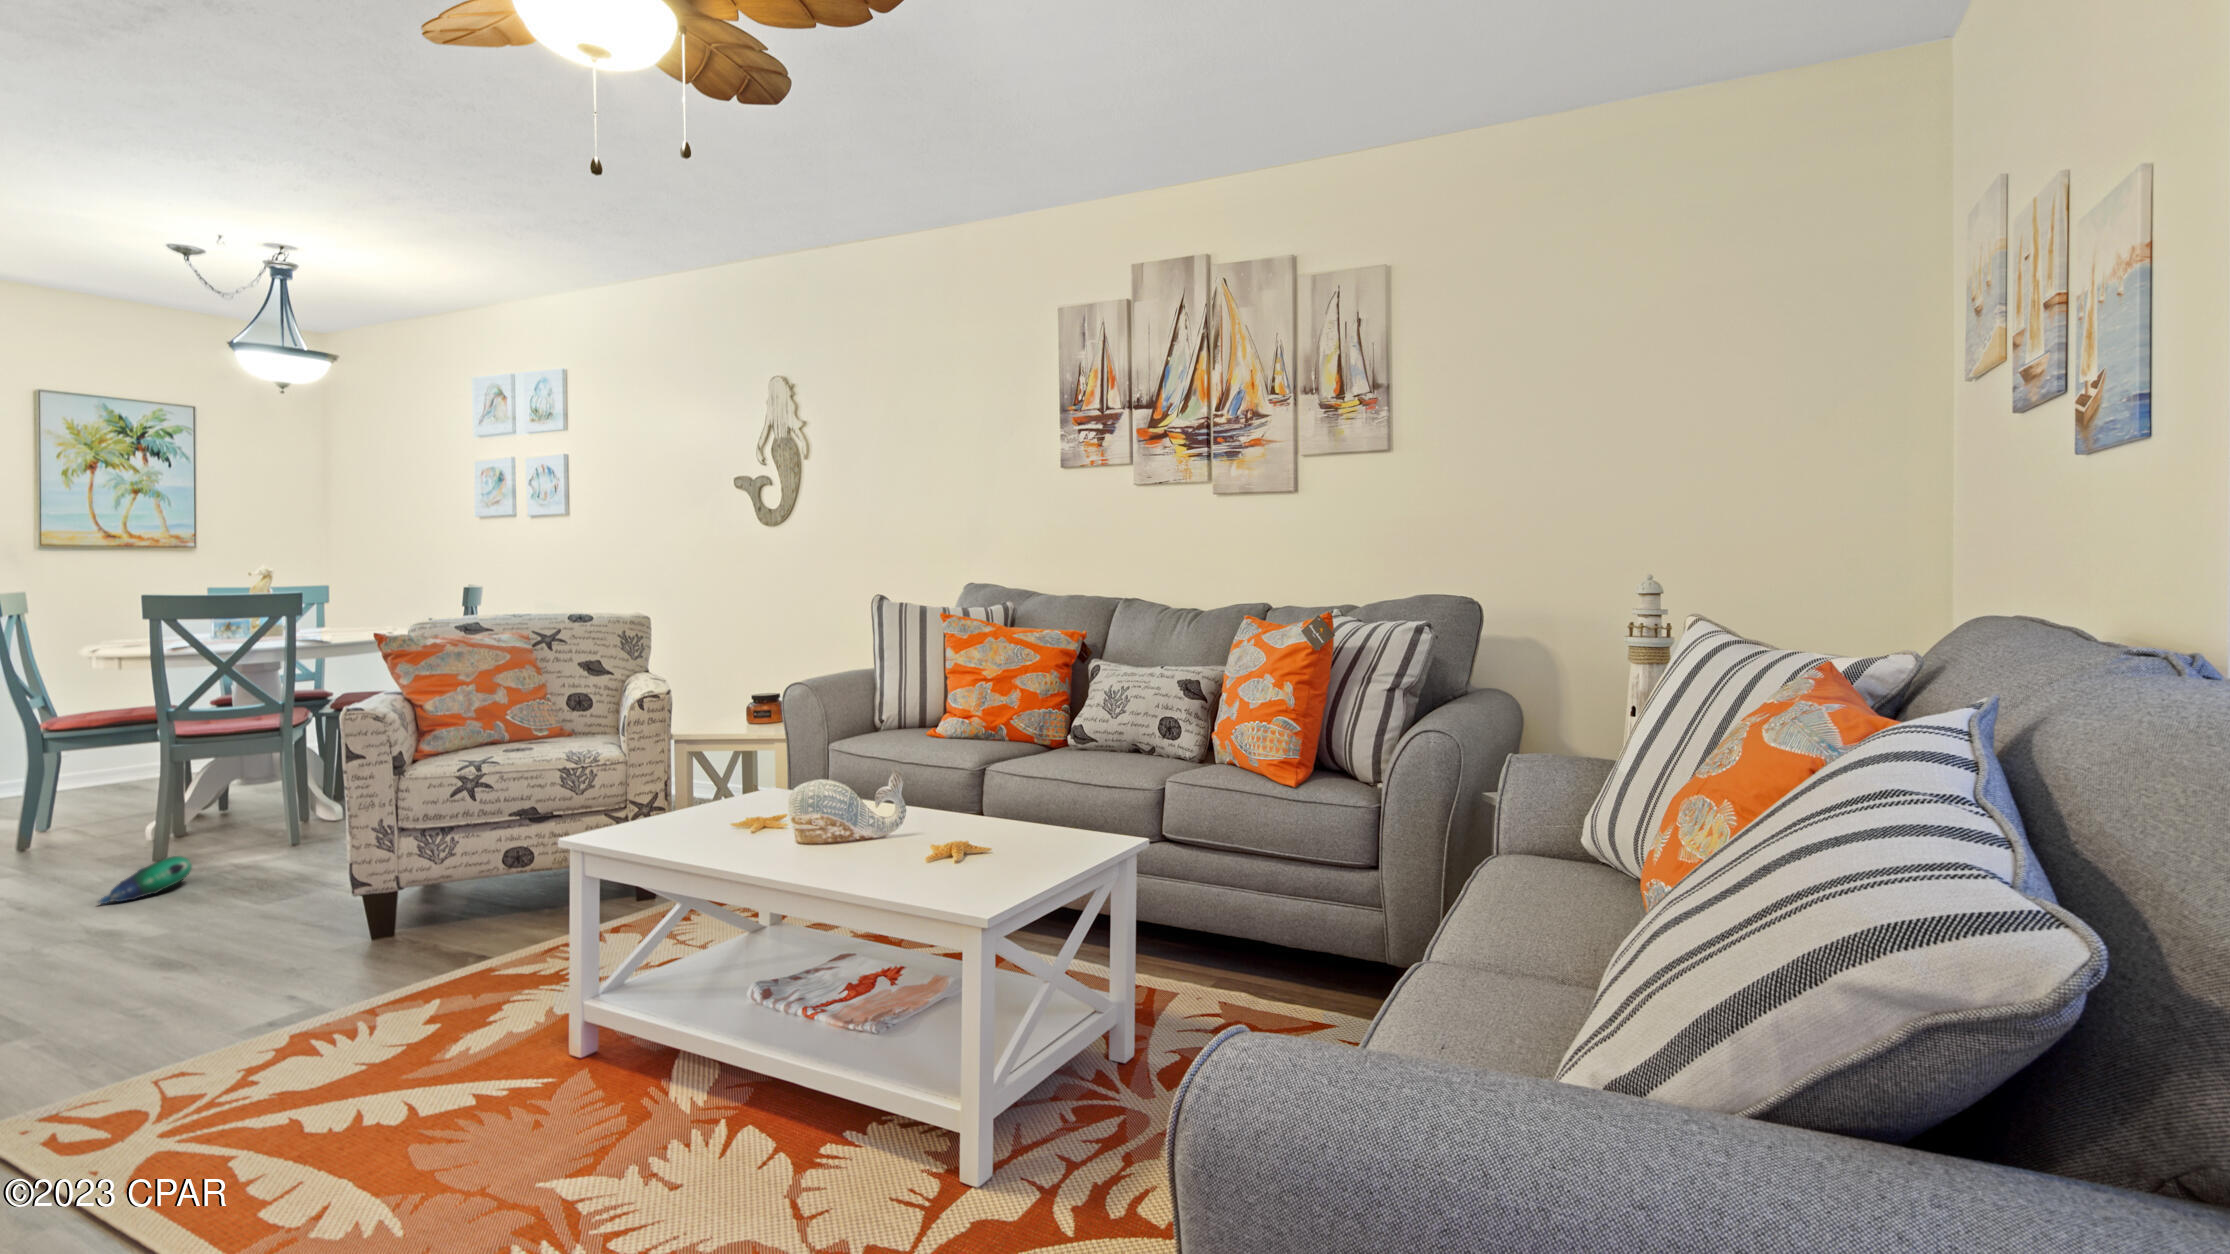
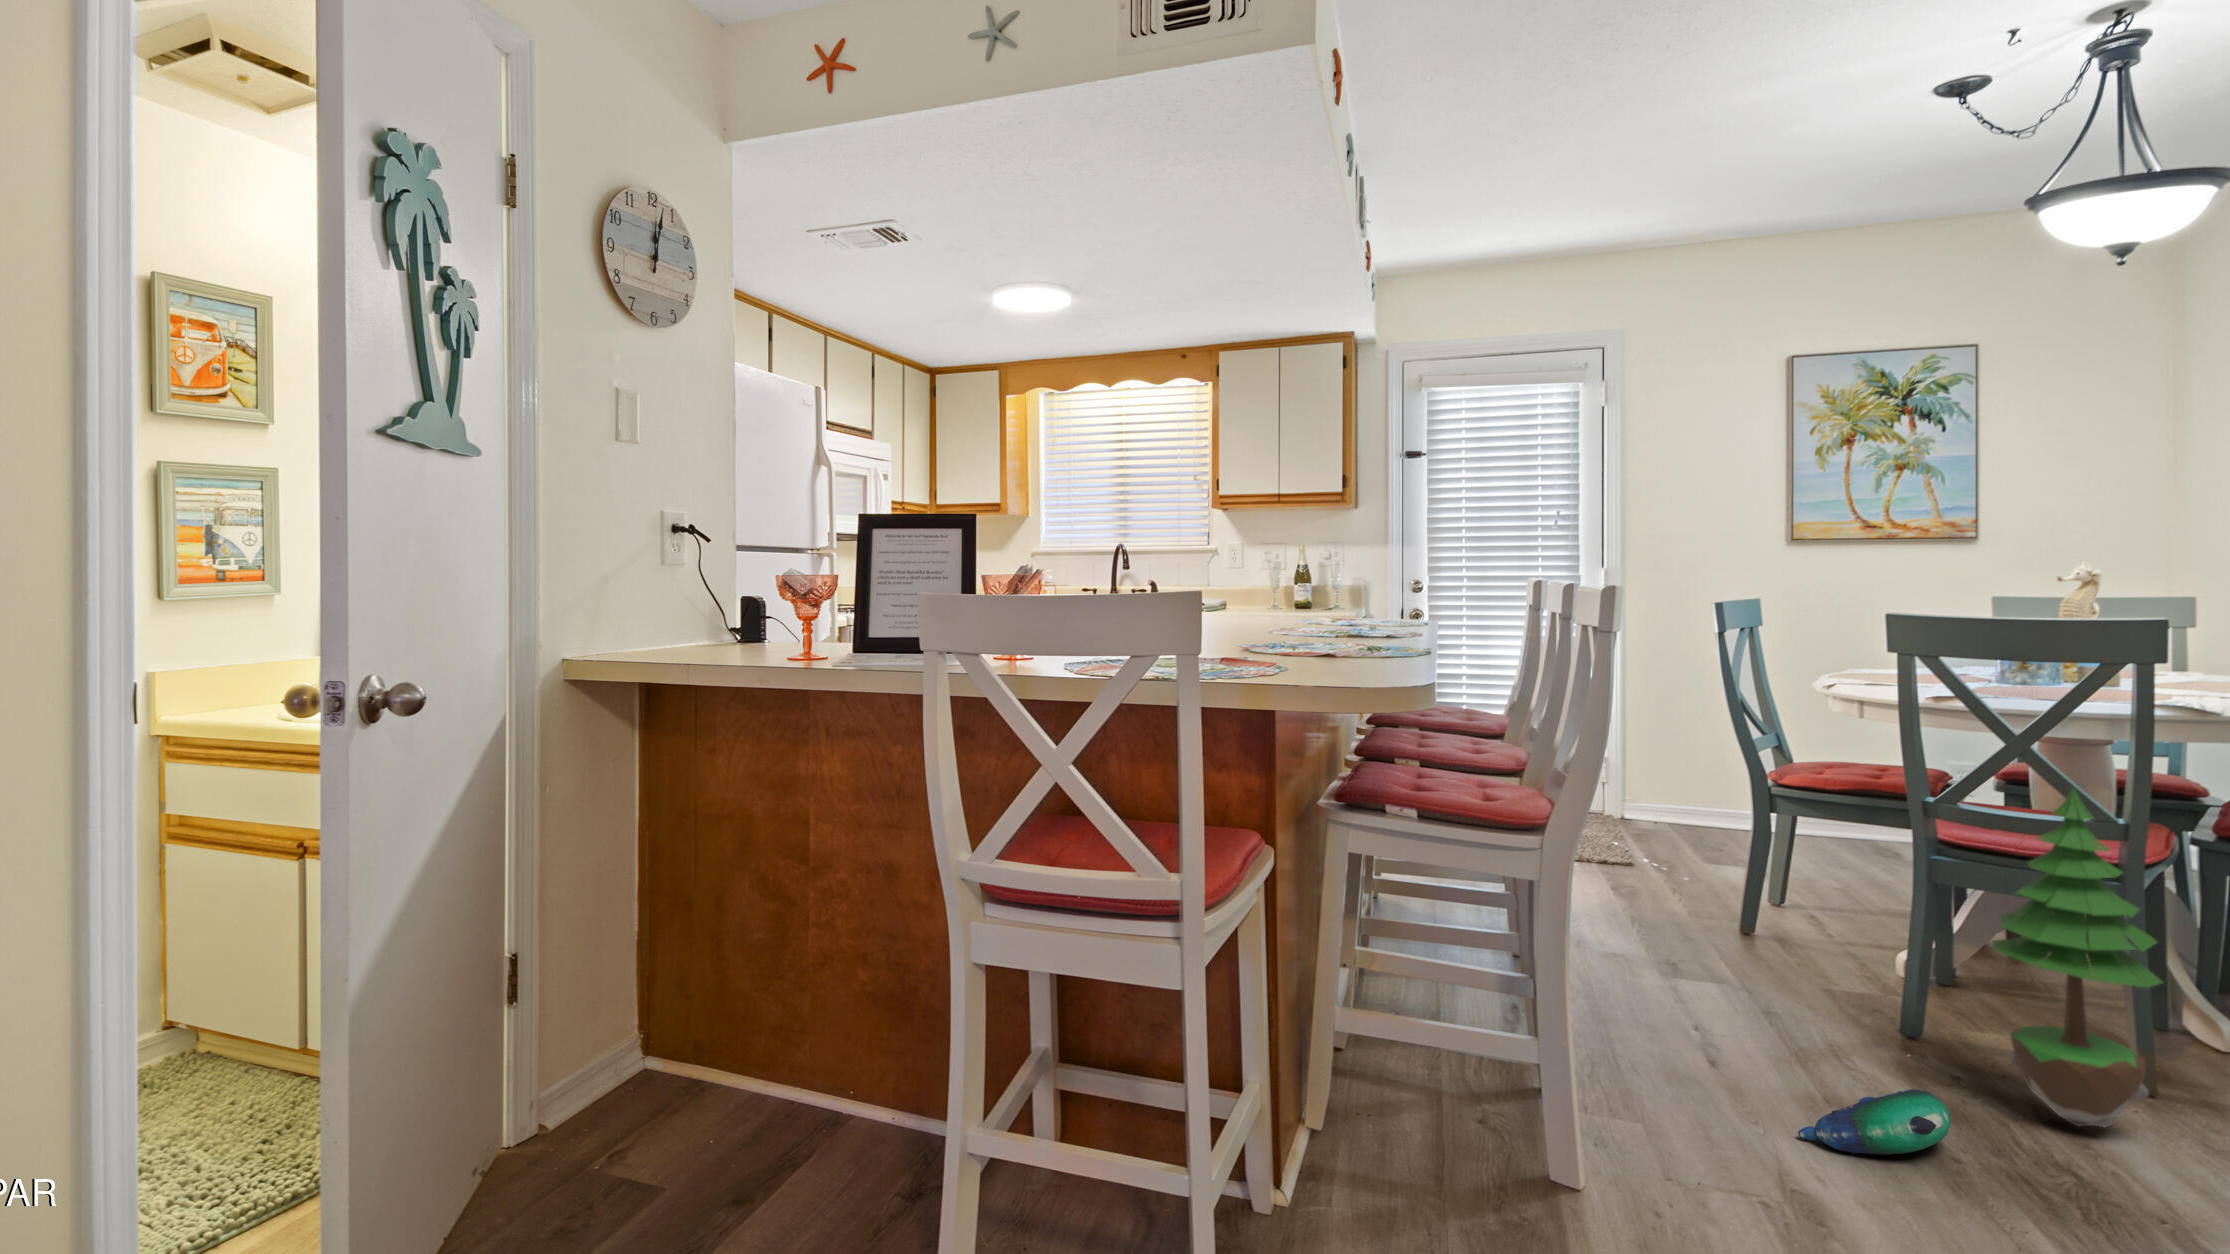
potted tree: none [213,681,298,856] -> present [1993,789,2163,1127]

